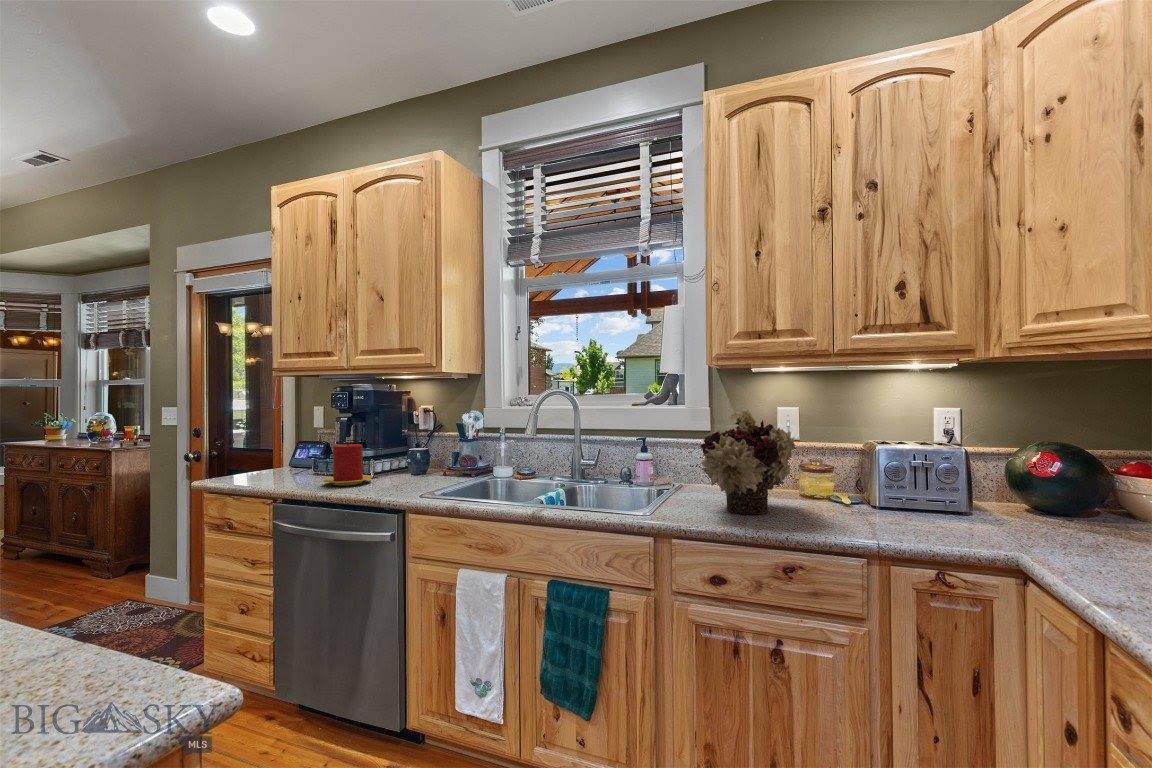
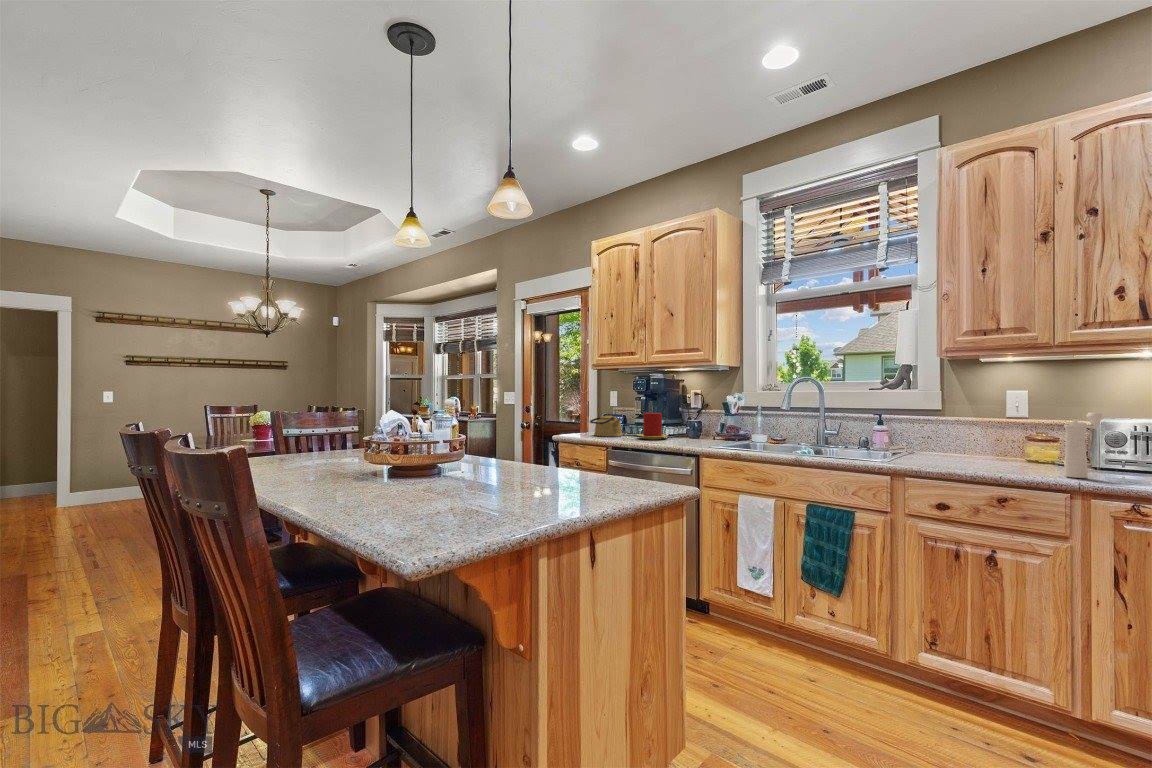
flower arrangement: present [700,409,795,514] -> none [930,388,1015,465]
pepper mill: none [854,442,894,535] -> present [1064,413,1104,478]
kettle: none [254,445,309,483] -> present [590,413,622,436]

